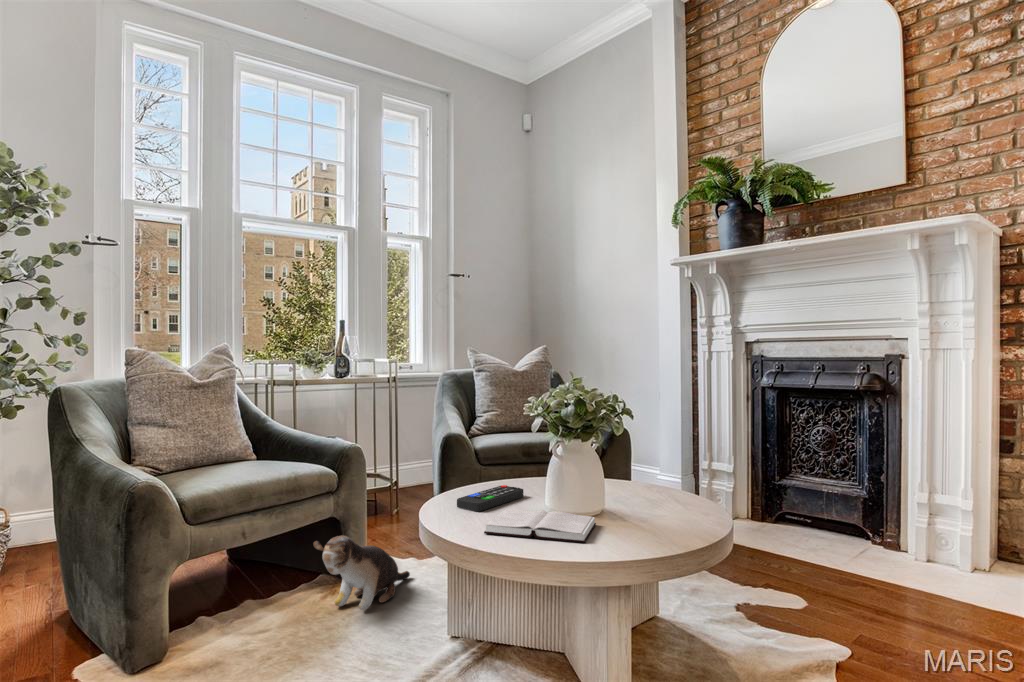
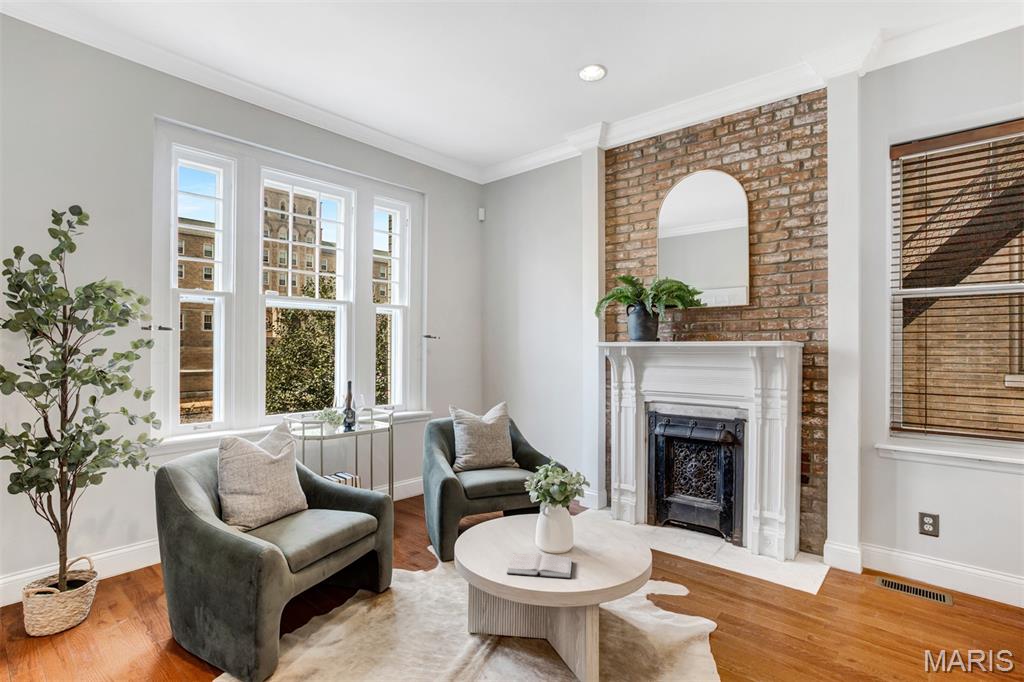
remote control: present [457,485,524,511] -> none [478,529,517,553]
plush toy: present [314,536,410,609] -> none [372,566,427,617]

